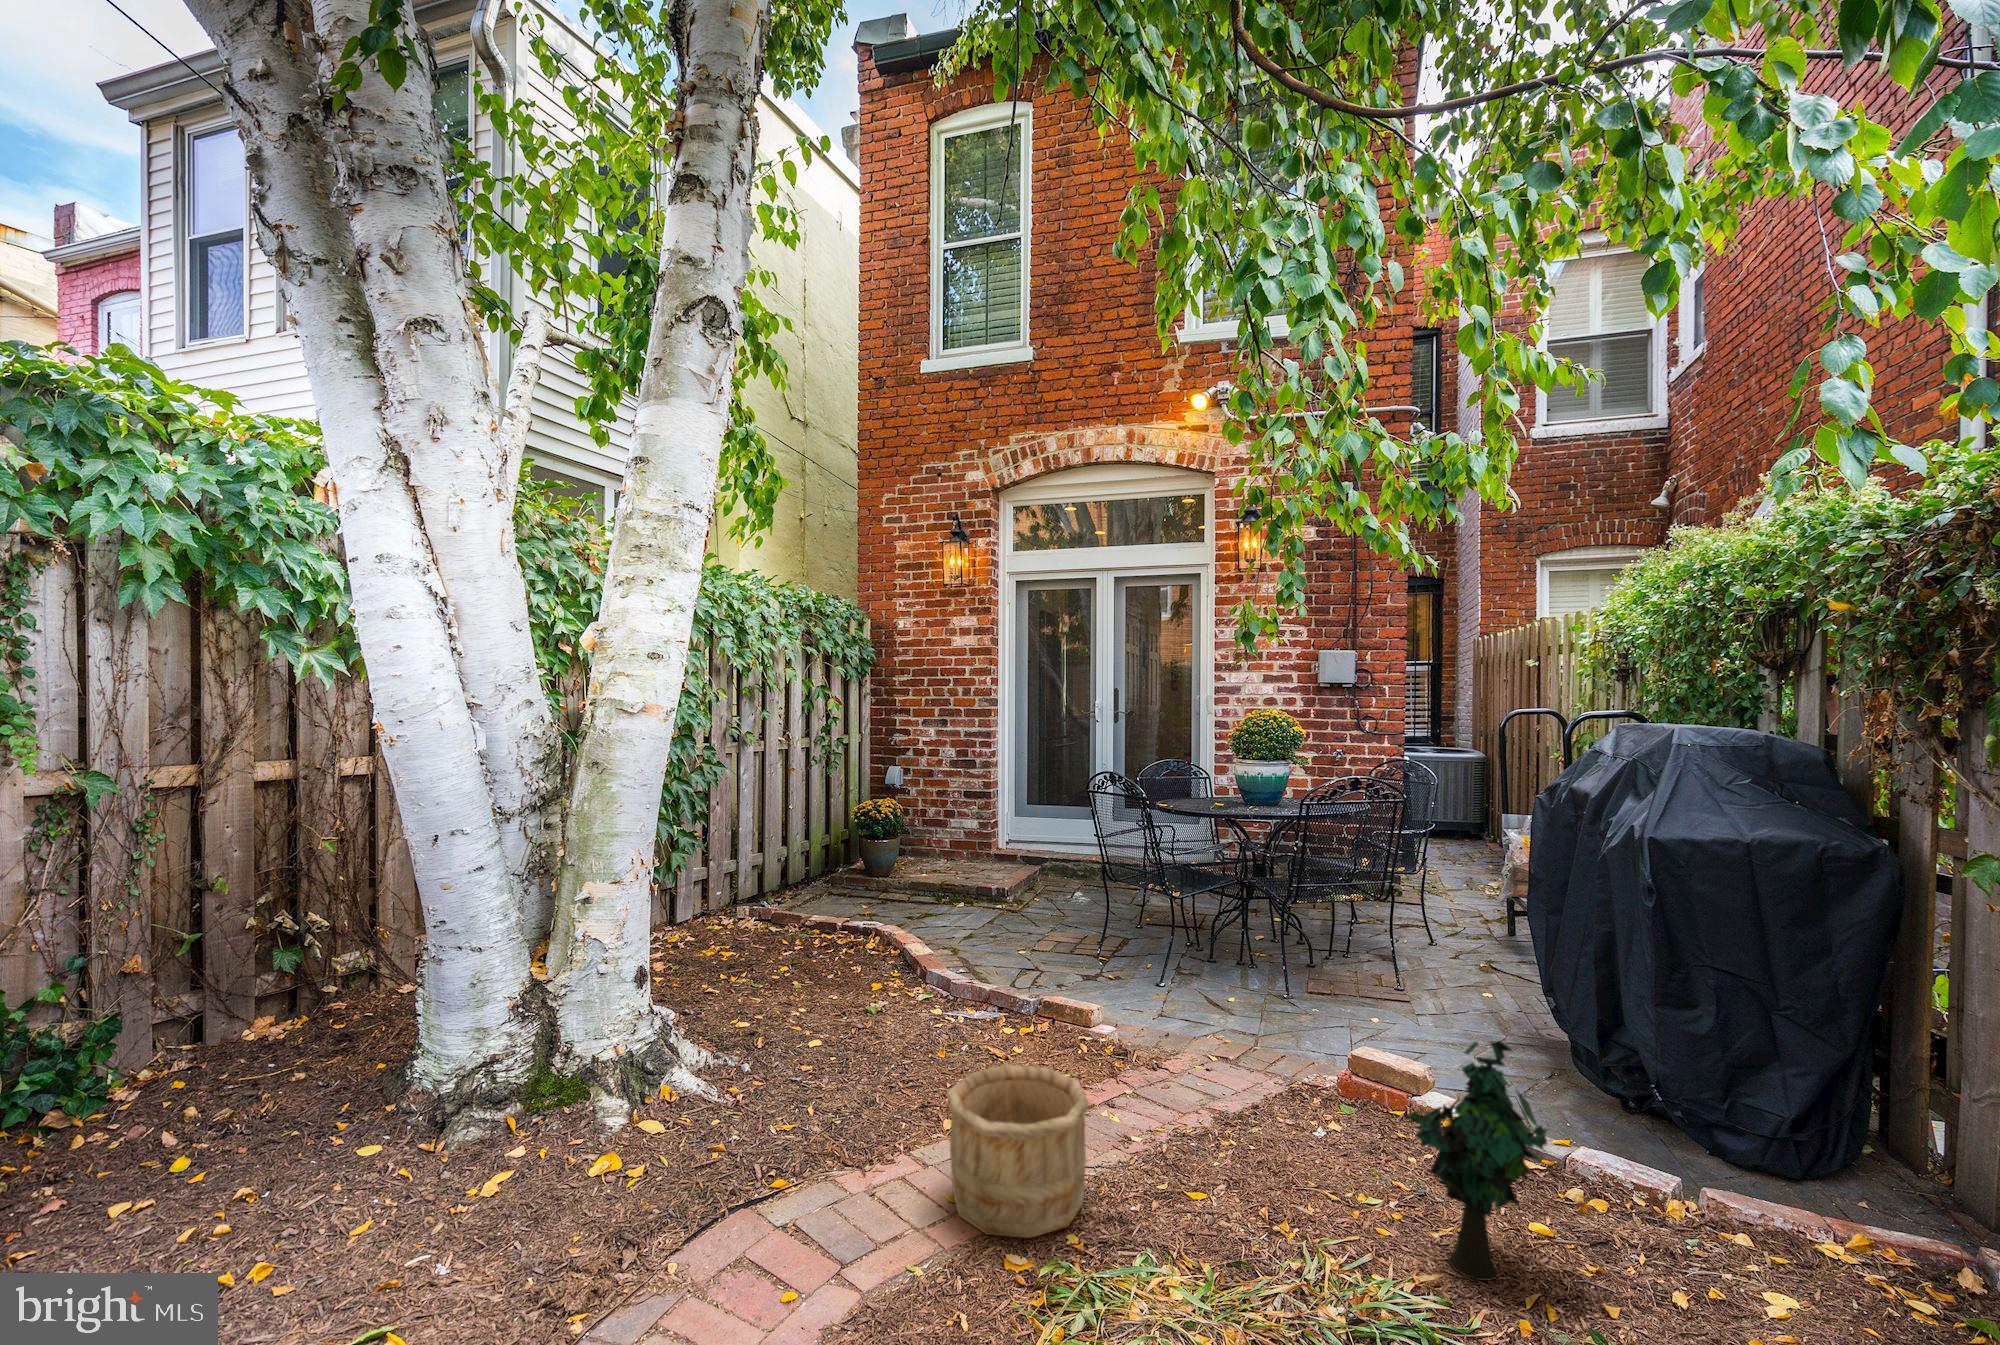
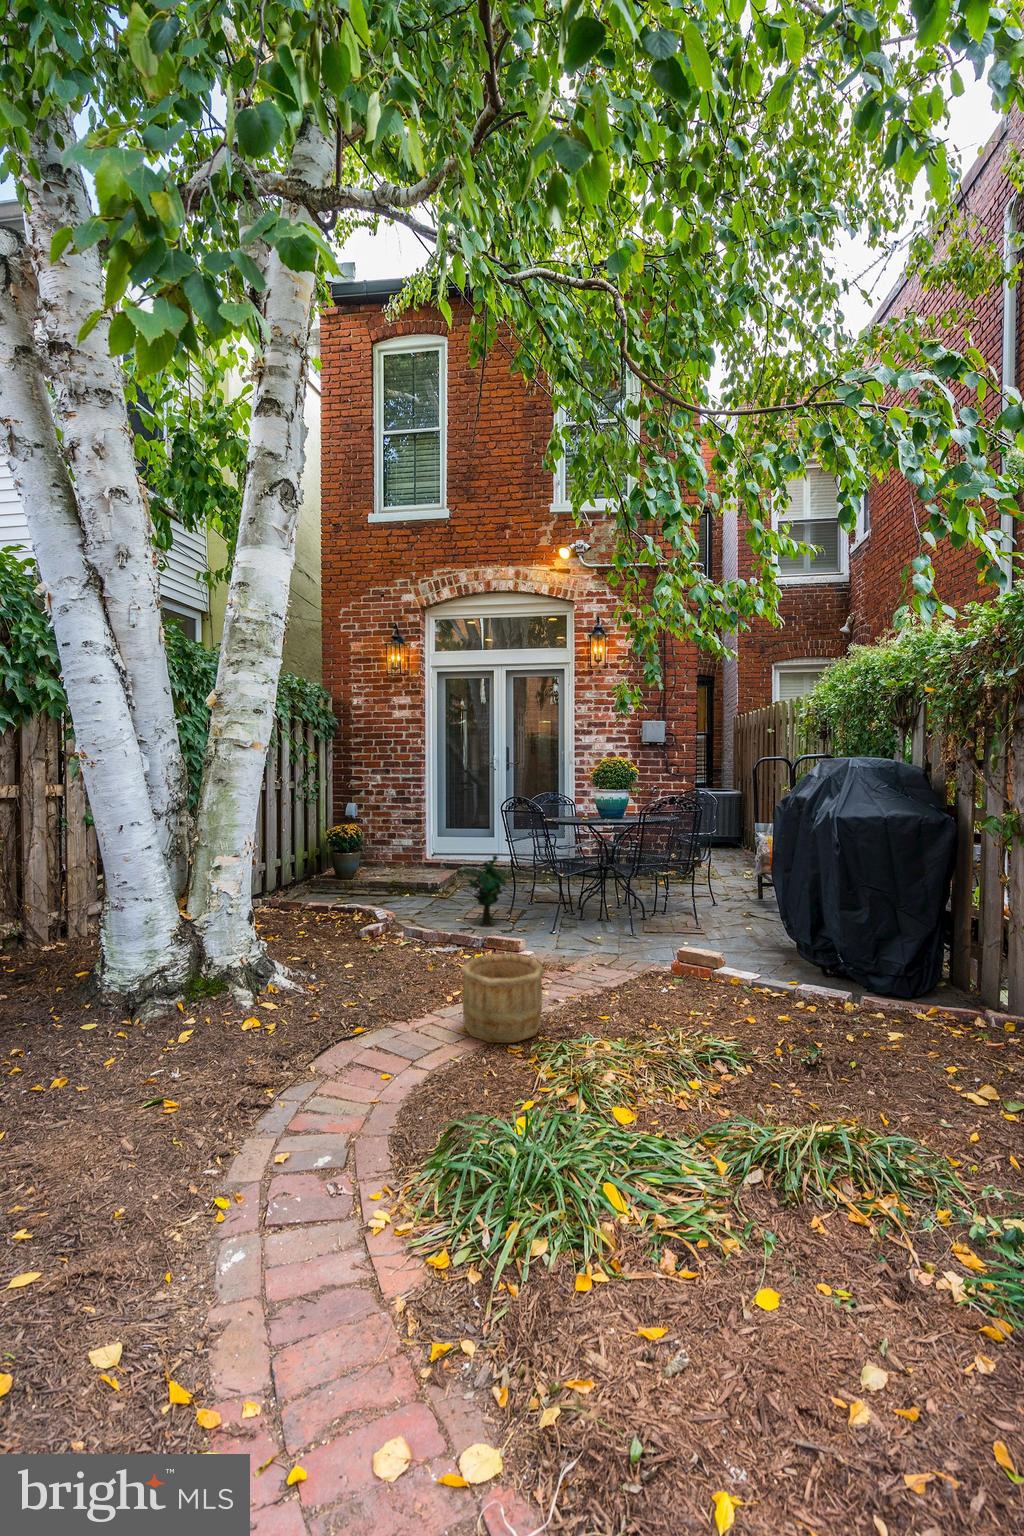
decorative plant: present [1406,1041,1548,1281] -> present [468,856,506,927]

